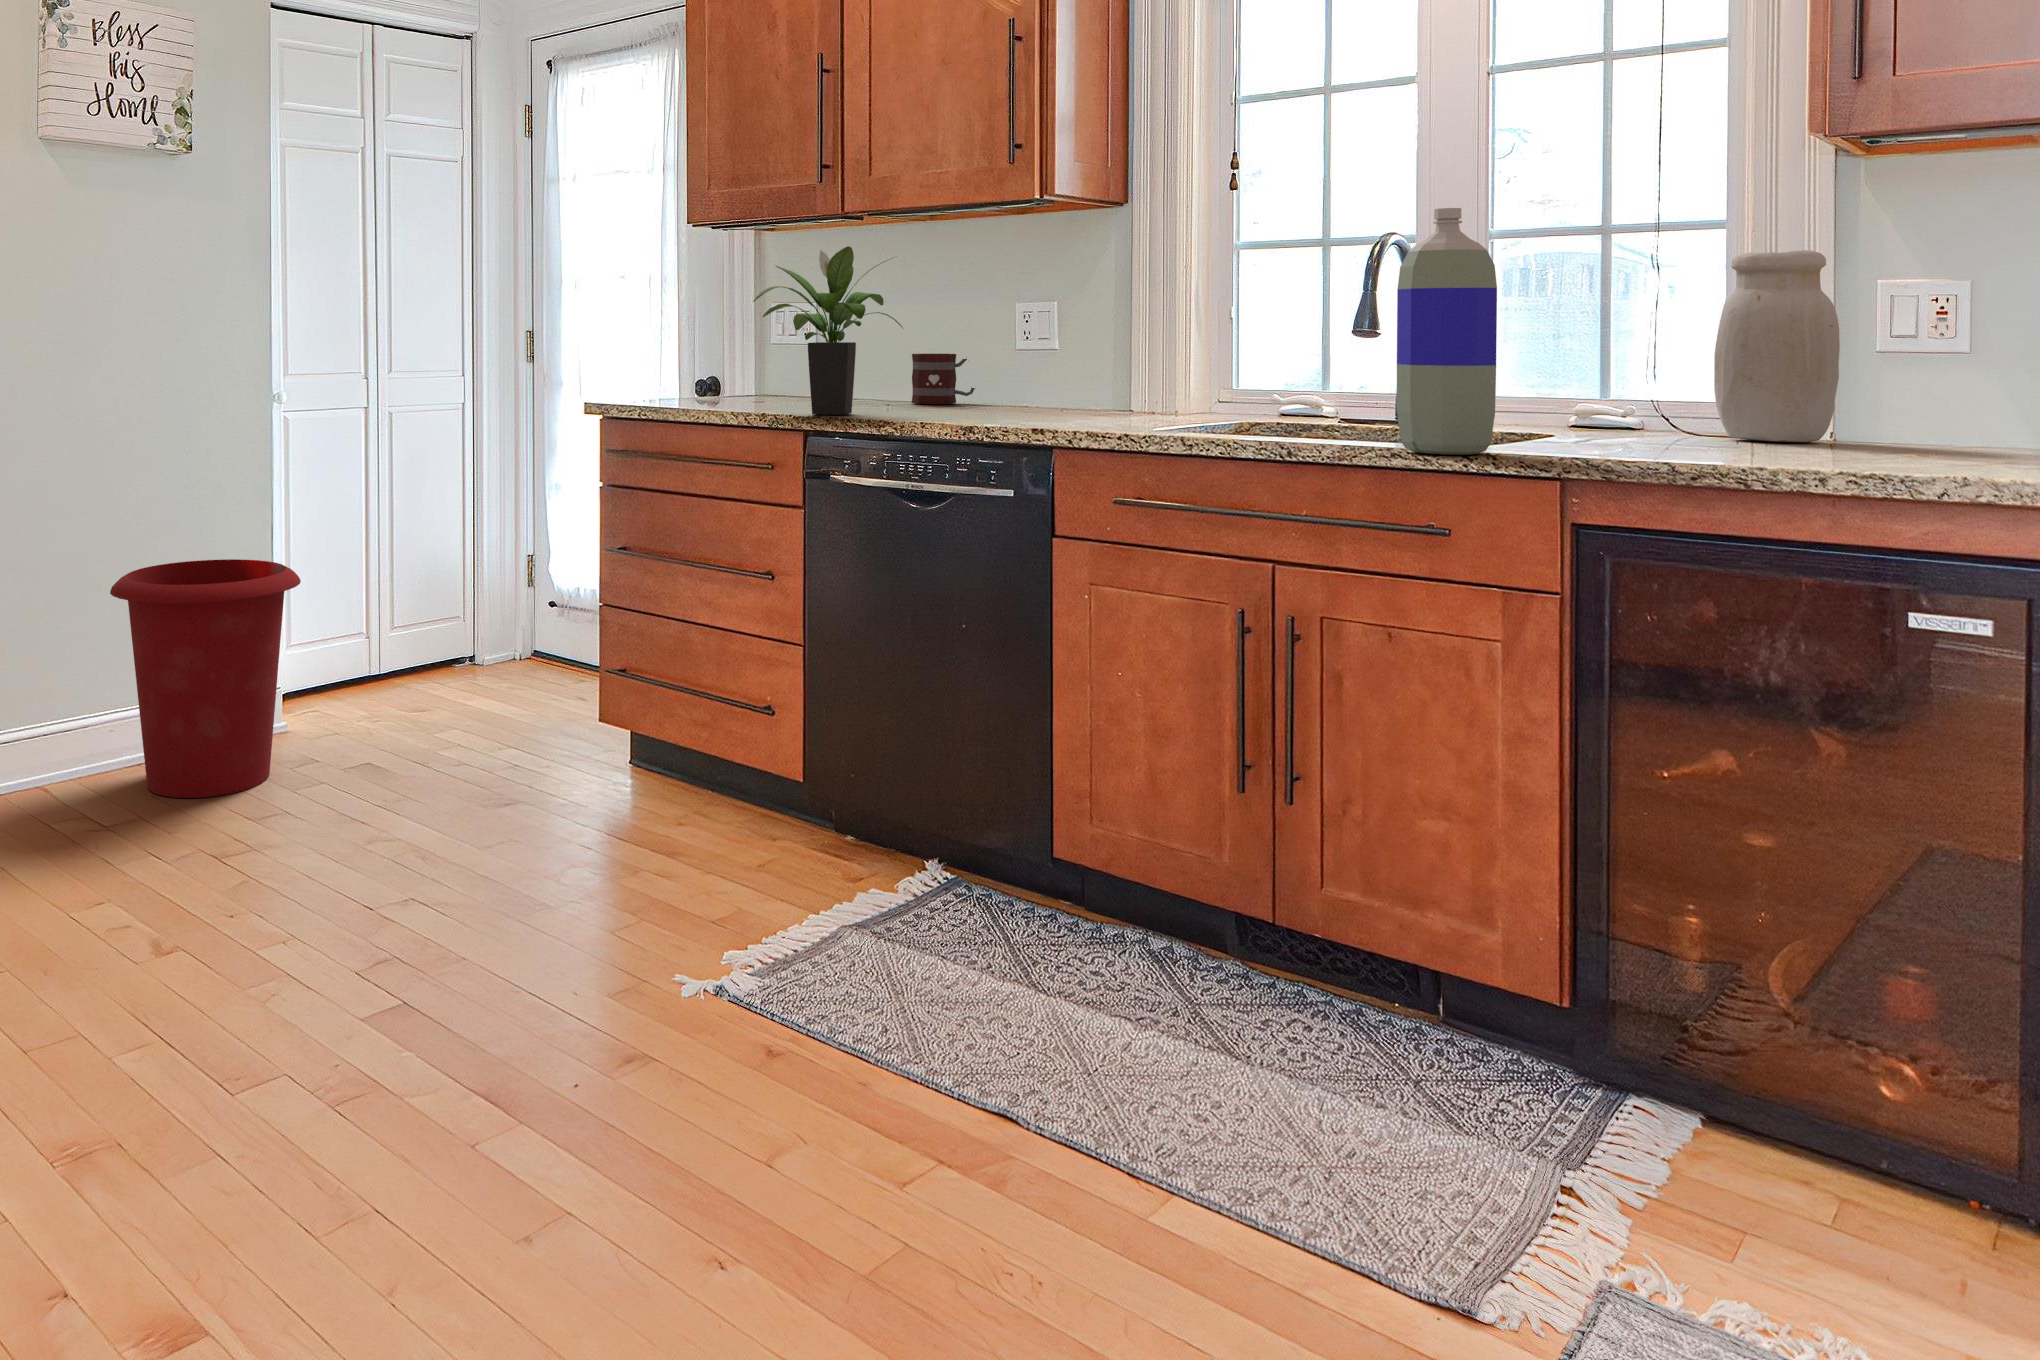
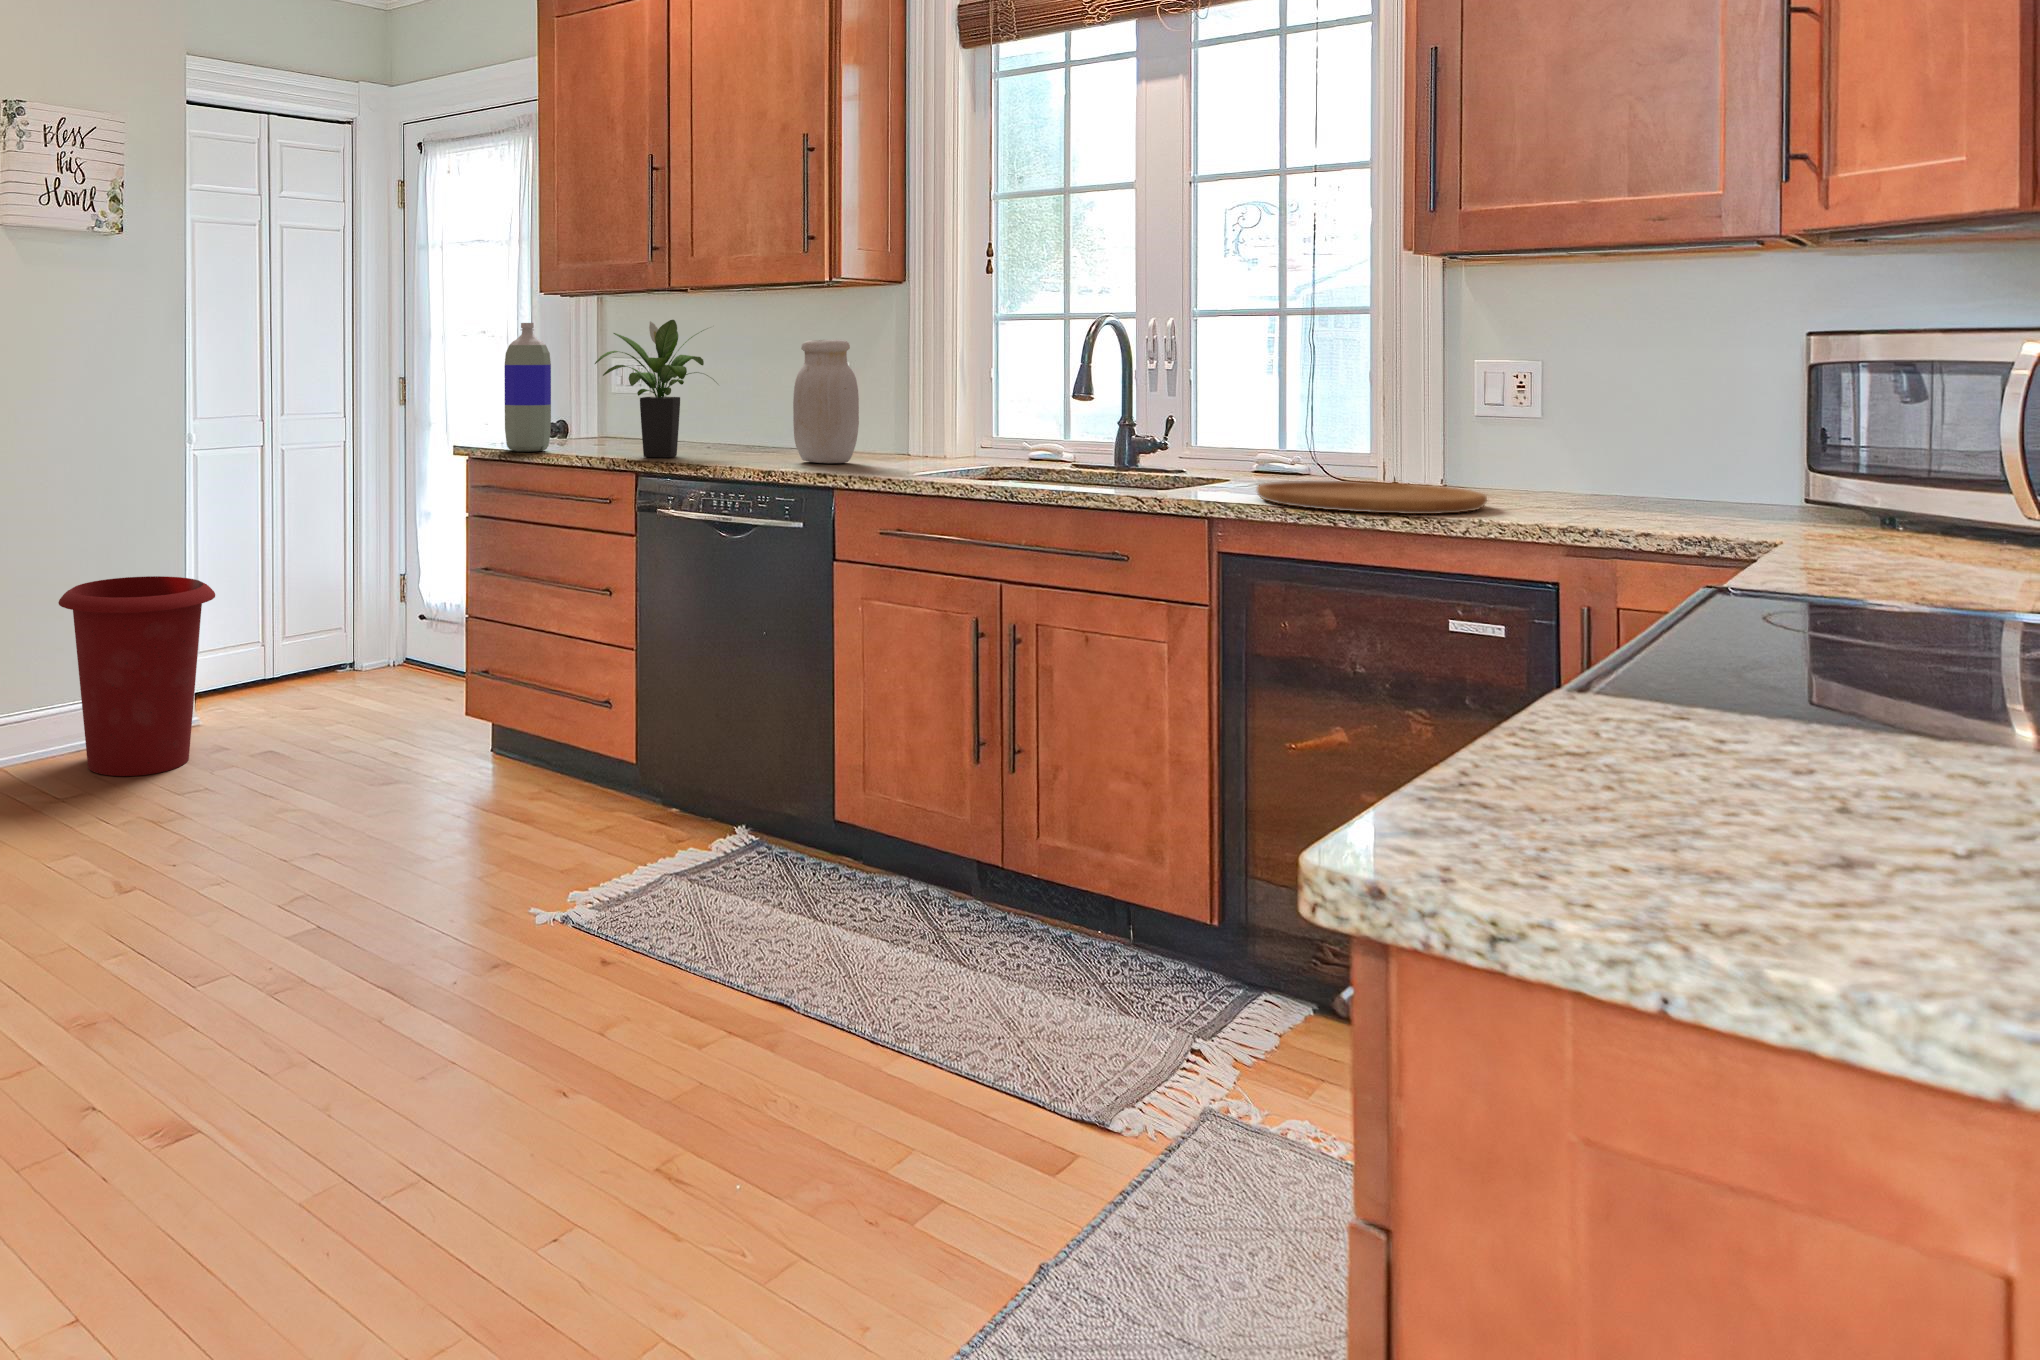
bottle: present [1397,208,1497,455] -> present [505,323,551,452]
jar: present [1714,250,1840,442] -> present [793,339,859,463]
mug: present [912,353,975,404] -> none [731,402,786,446]
cutting board: none [1619,434,1944,472] -> present [1256,481,1487,514]

